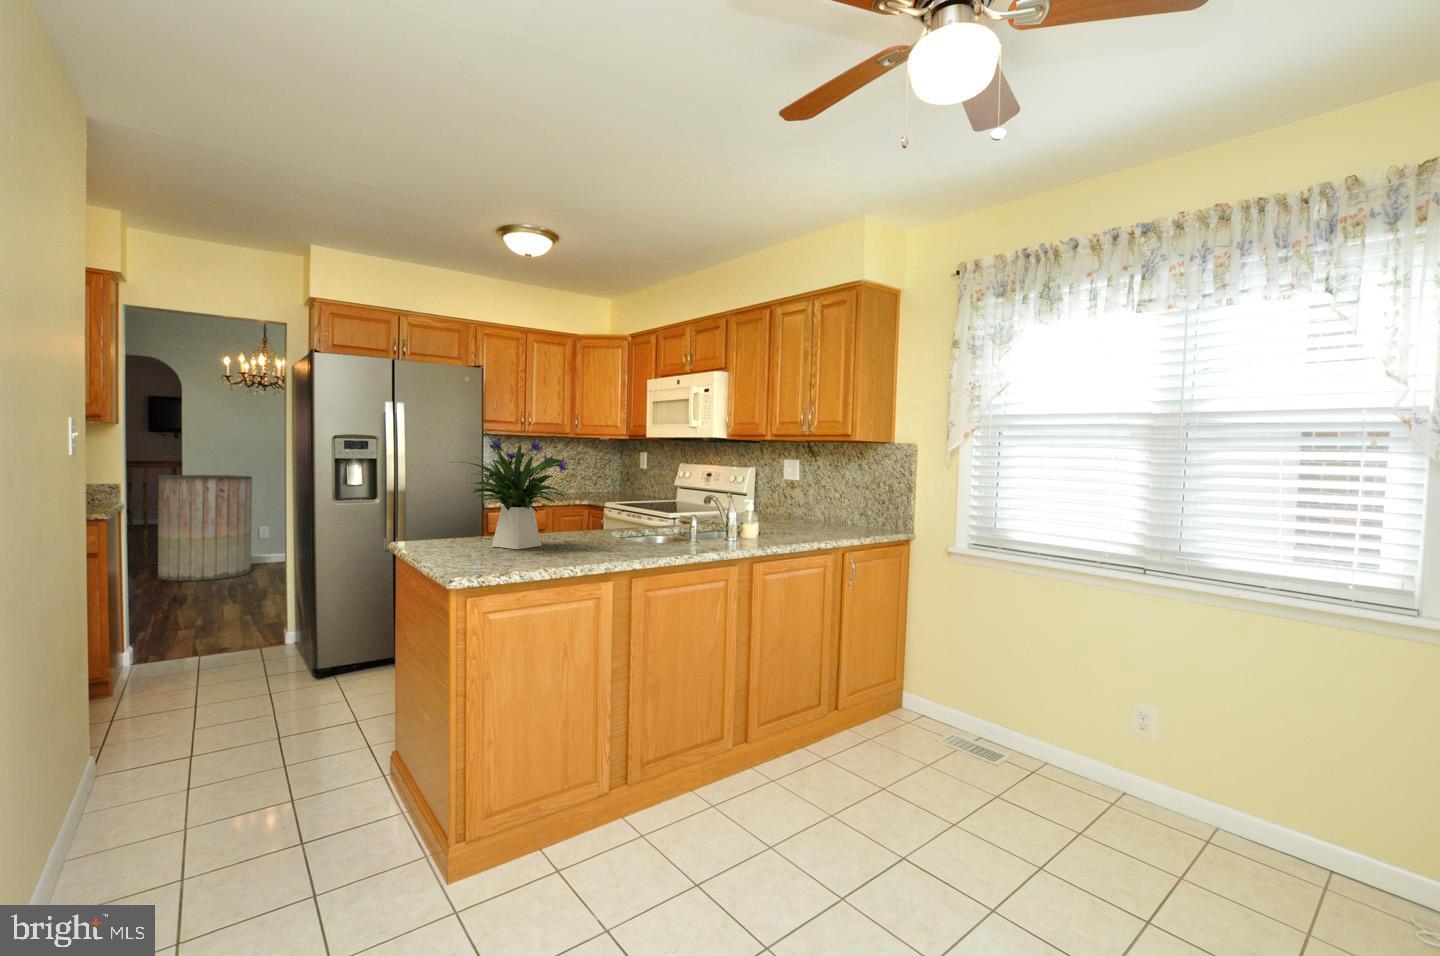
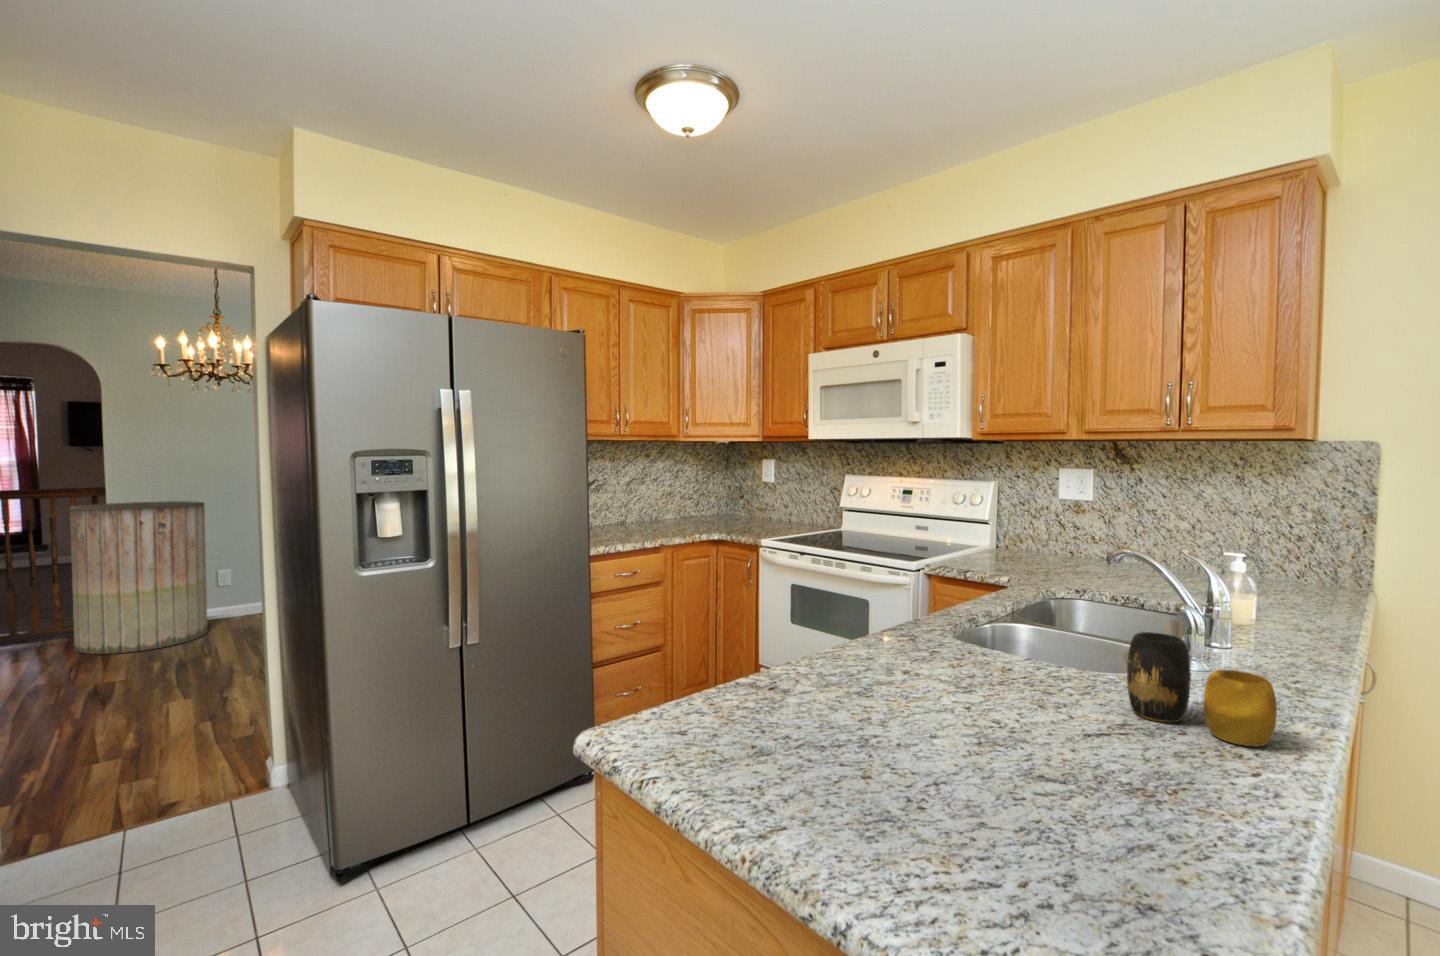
flower arrangement: present [452,433,567,549] -> none [794,448,1095,773]
vase: none [617,513,651,550] -> present [1127,632,1277,746]

